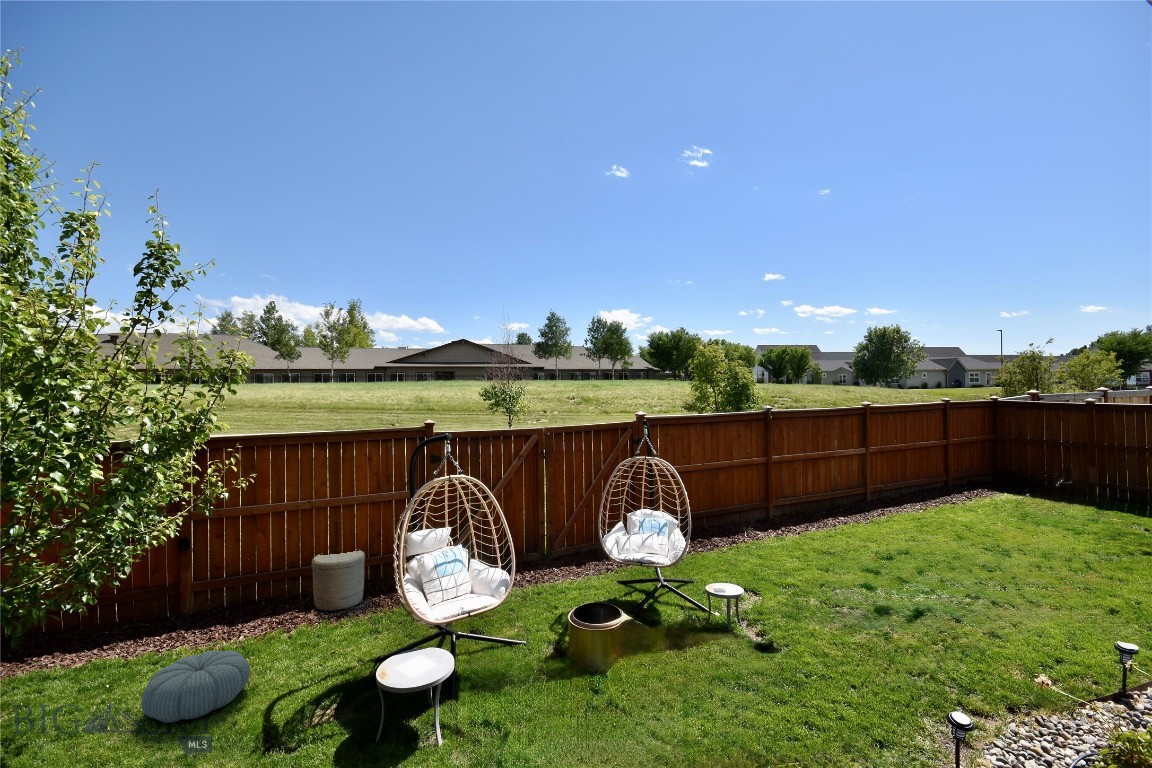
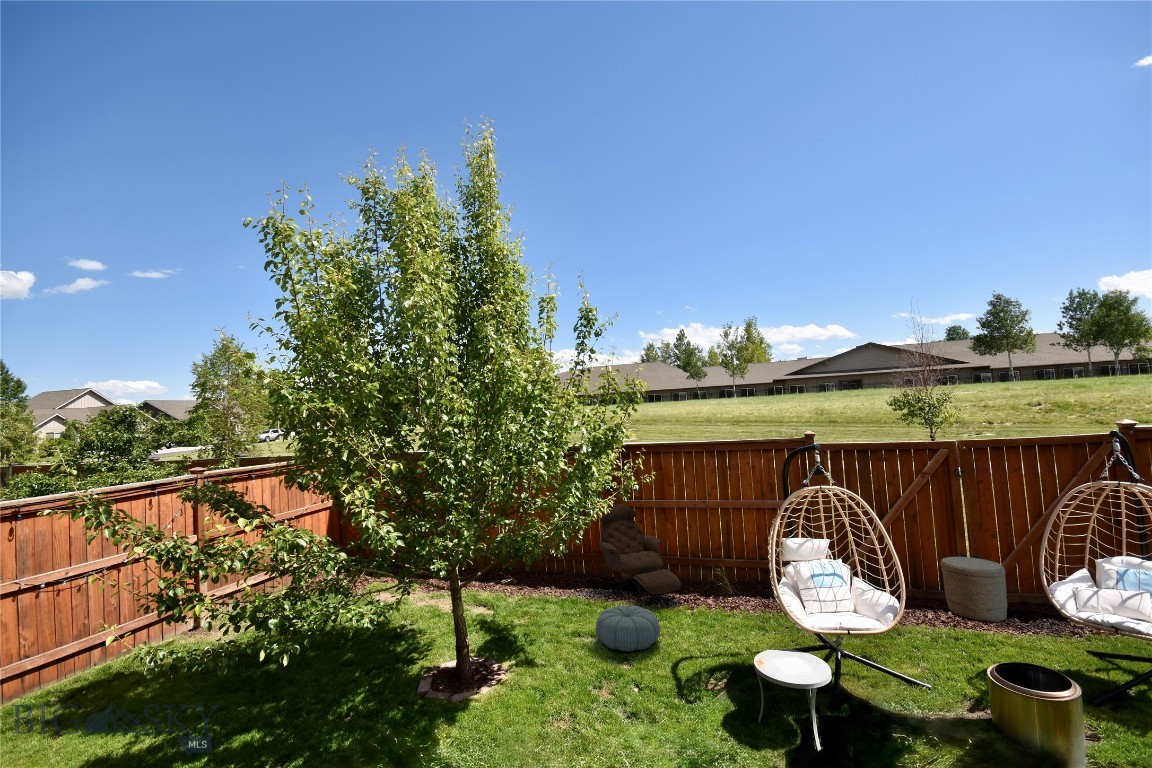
lounge chair: none [147,515,277,645] -> present [599,504,681,606]
basket: present [312,550,365,611] -> present [940,557,1007,622]

